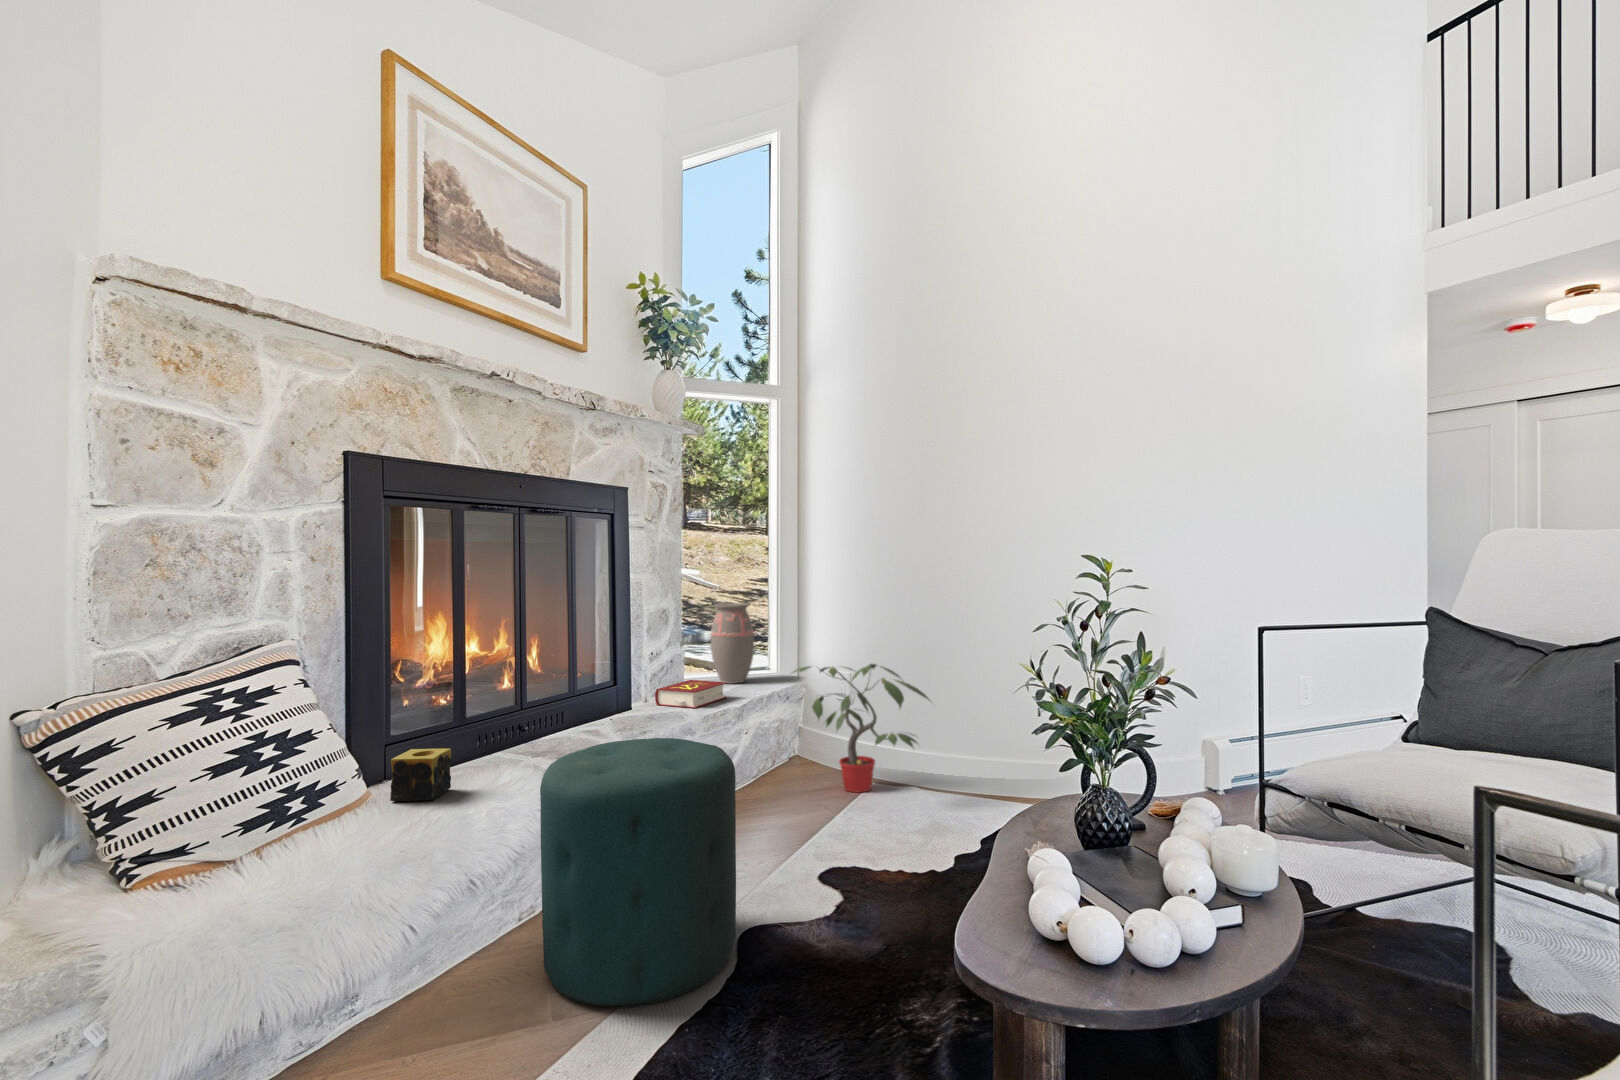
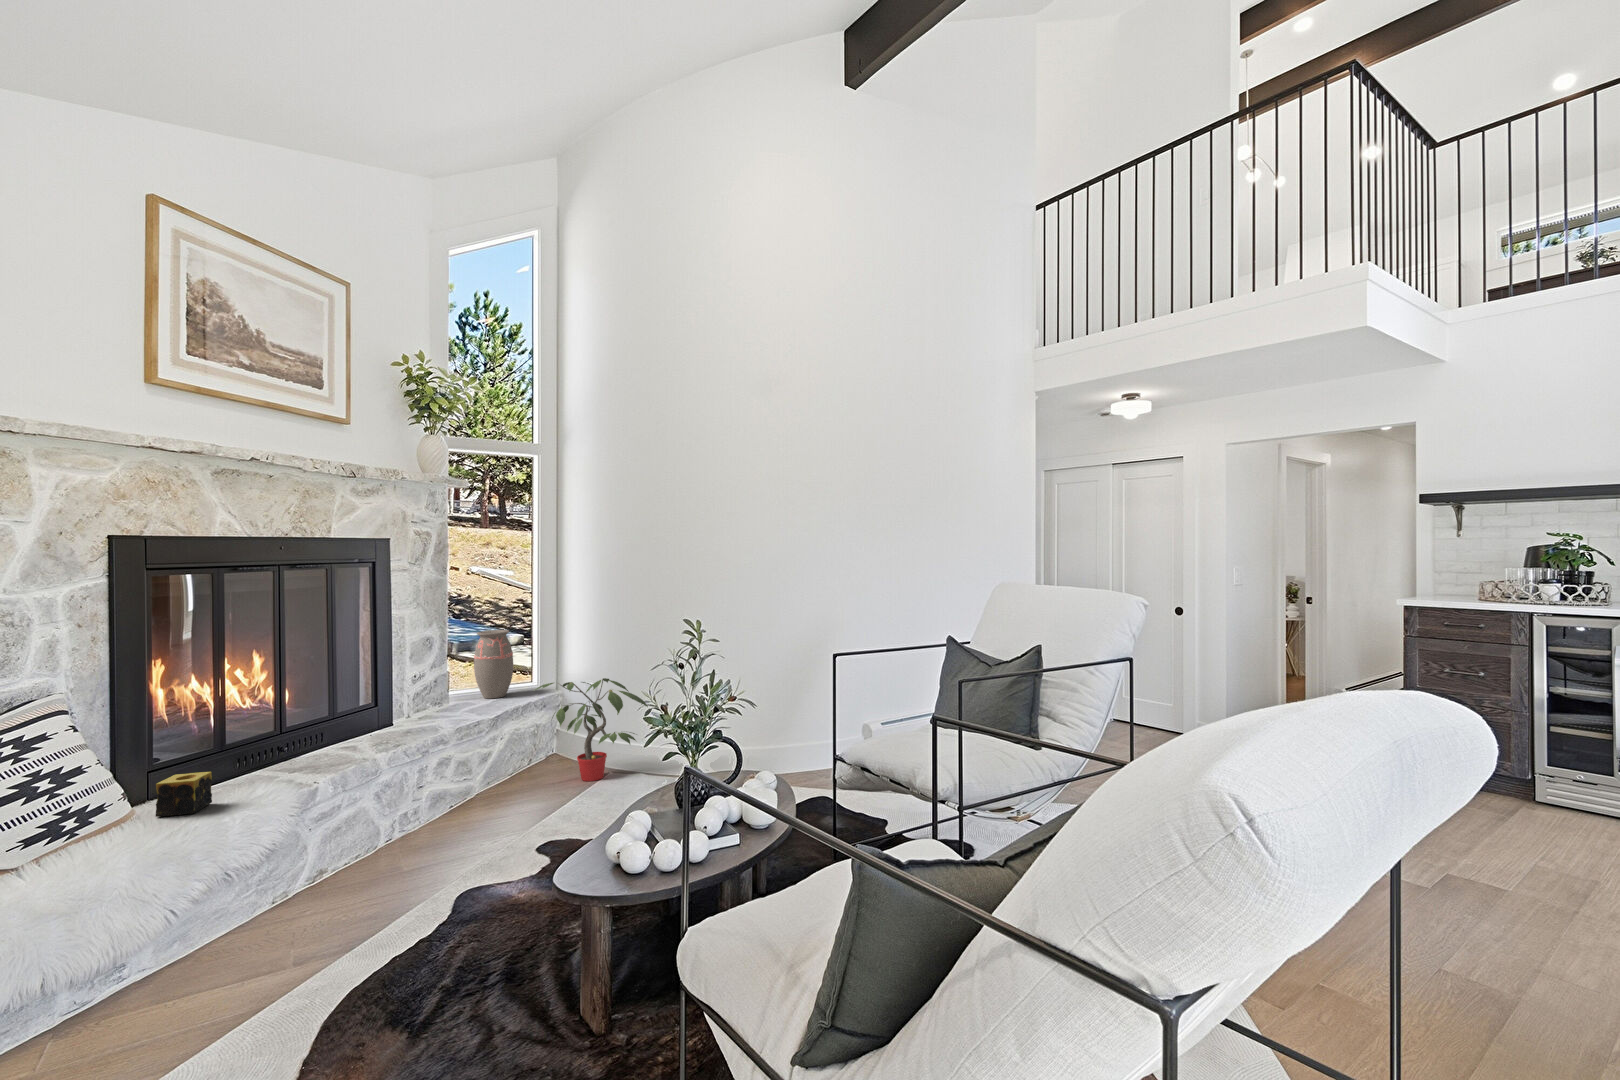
book: present [655,680,727,708] -> none [415,698,482,723]
ottoman: present [540,738,736,1008] -> none [286,752,448,949]

